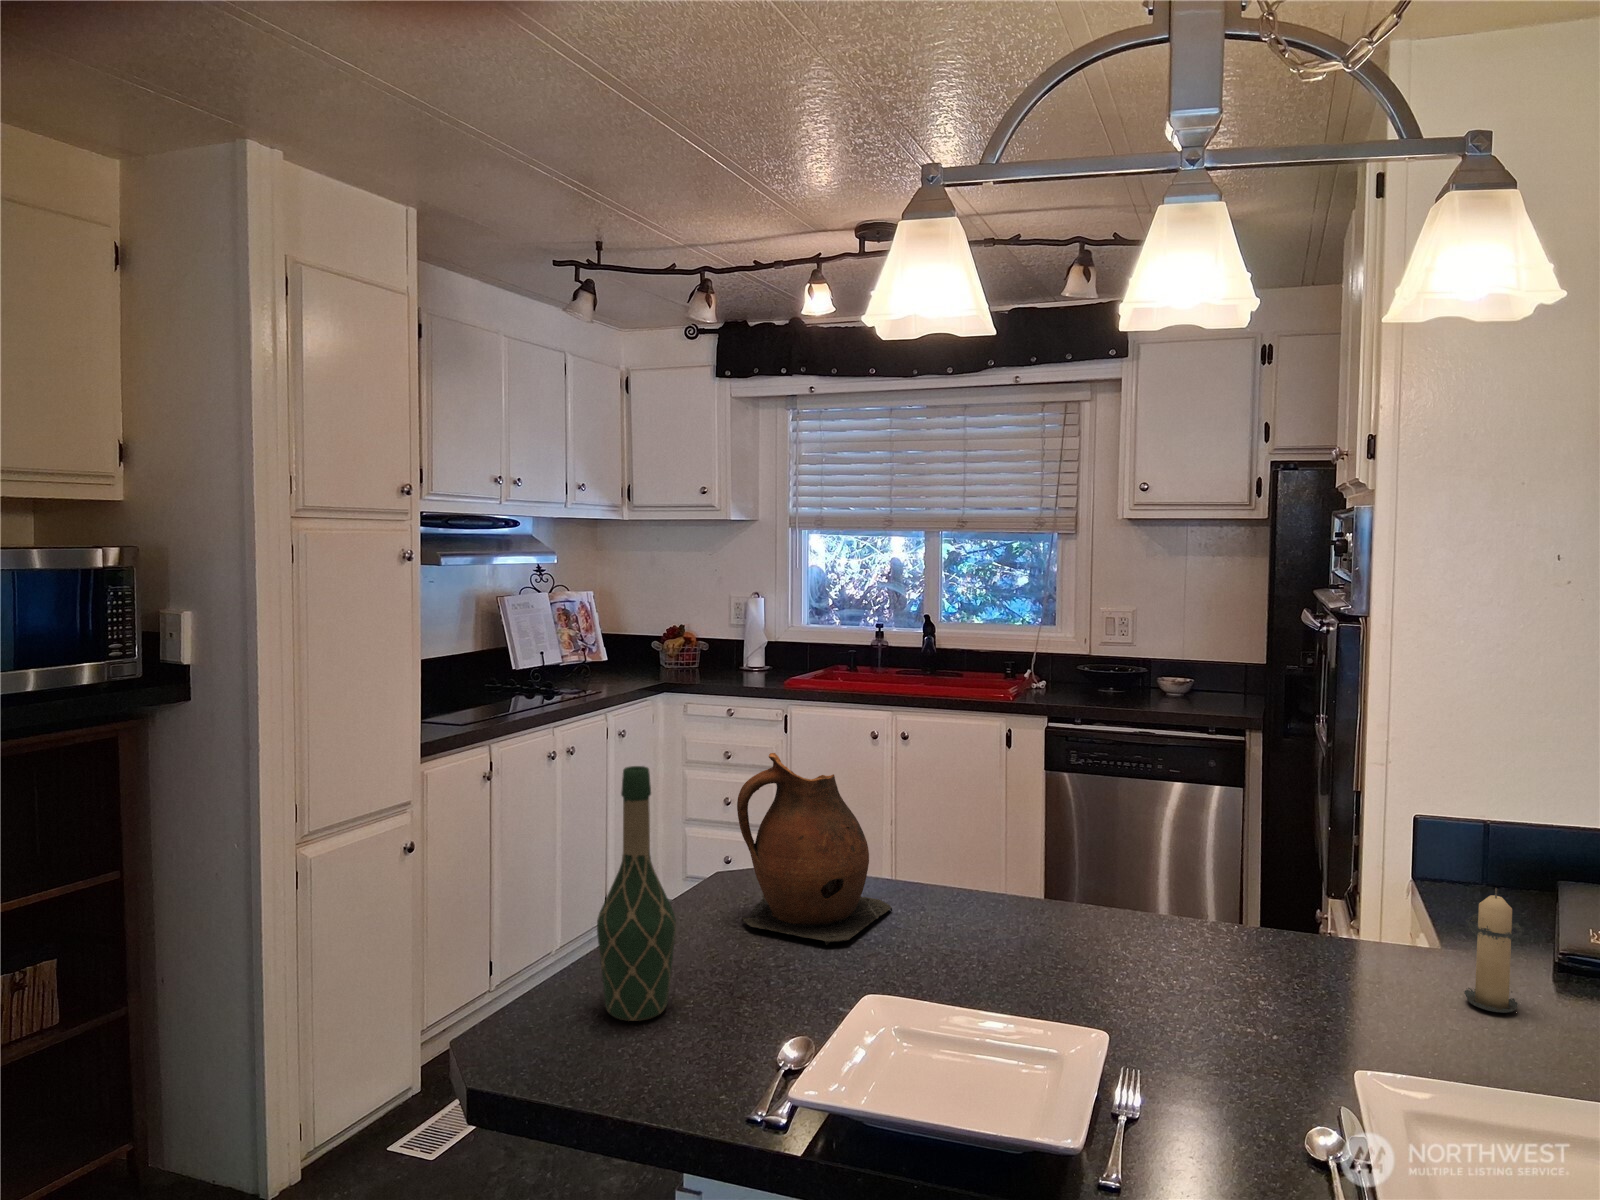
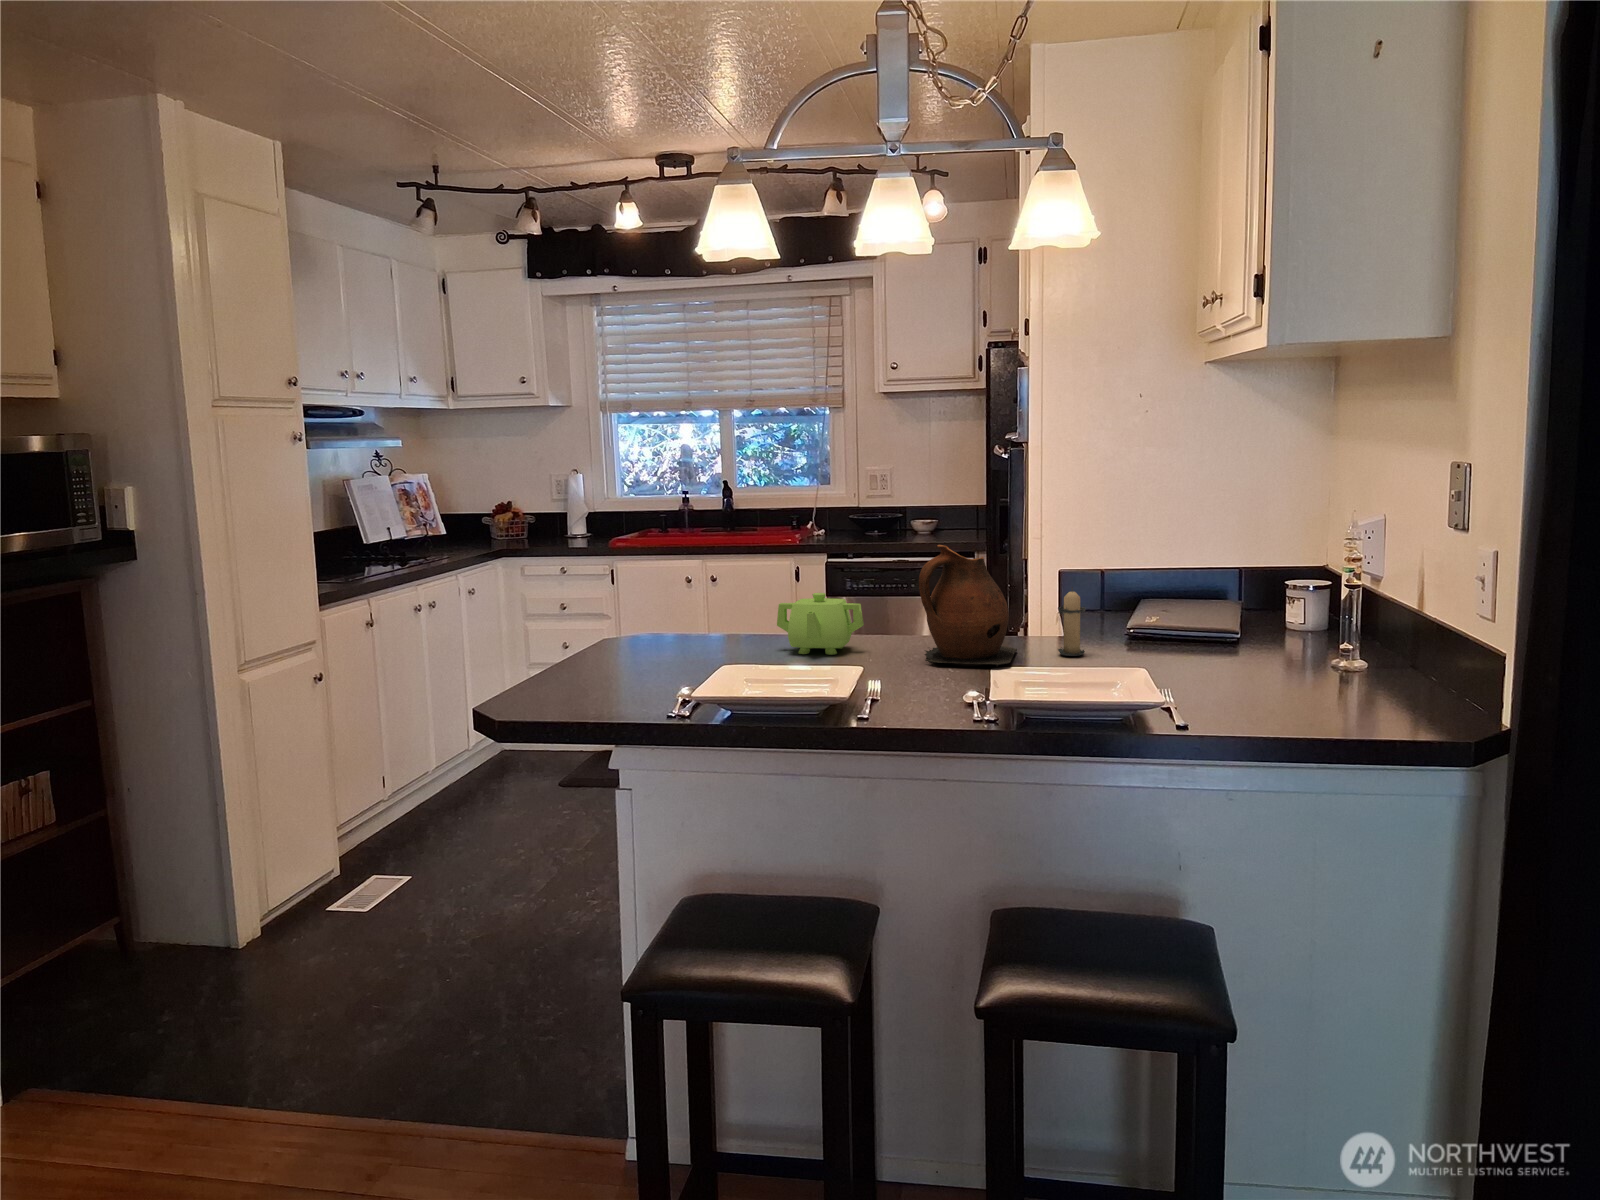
ceramic pitcher: present [737,753,892,945] -> present [919,545,1017,667]
wine bottle: present [597,766,676,1021] -> none [547,542,597,697]
teapot: none [973,845,1114,951] -> present [777,593,864,655]

